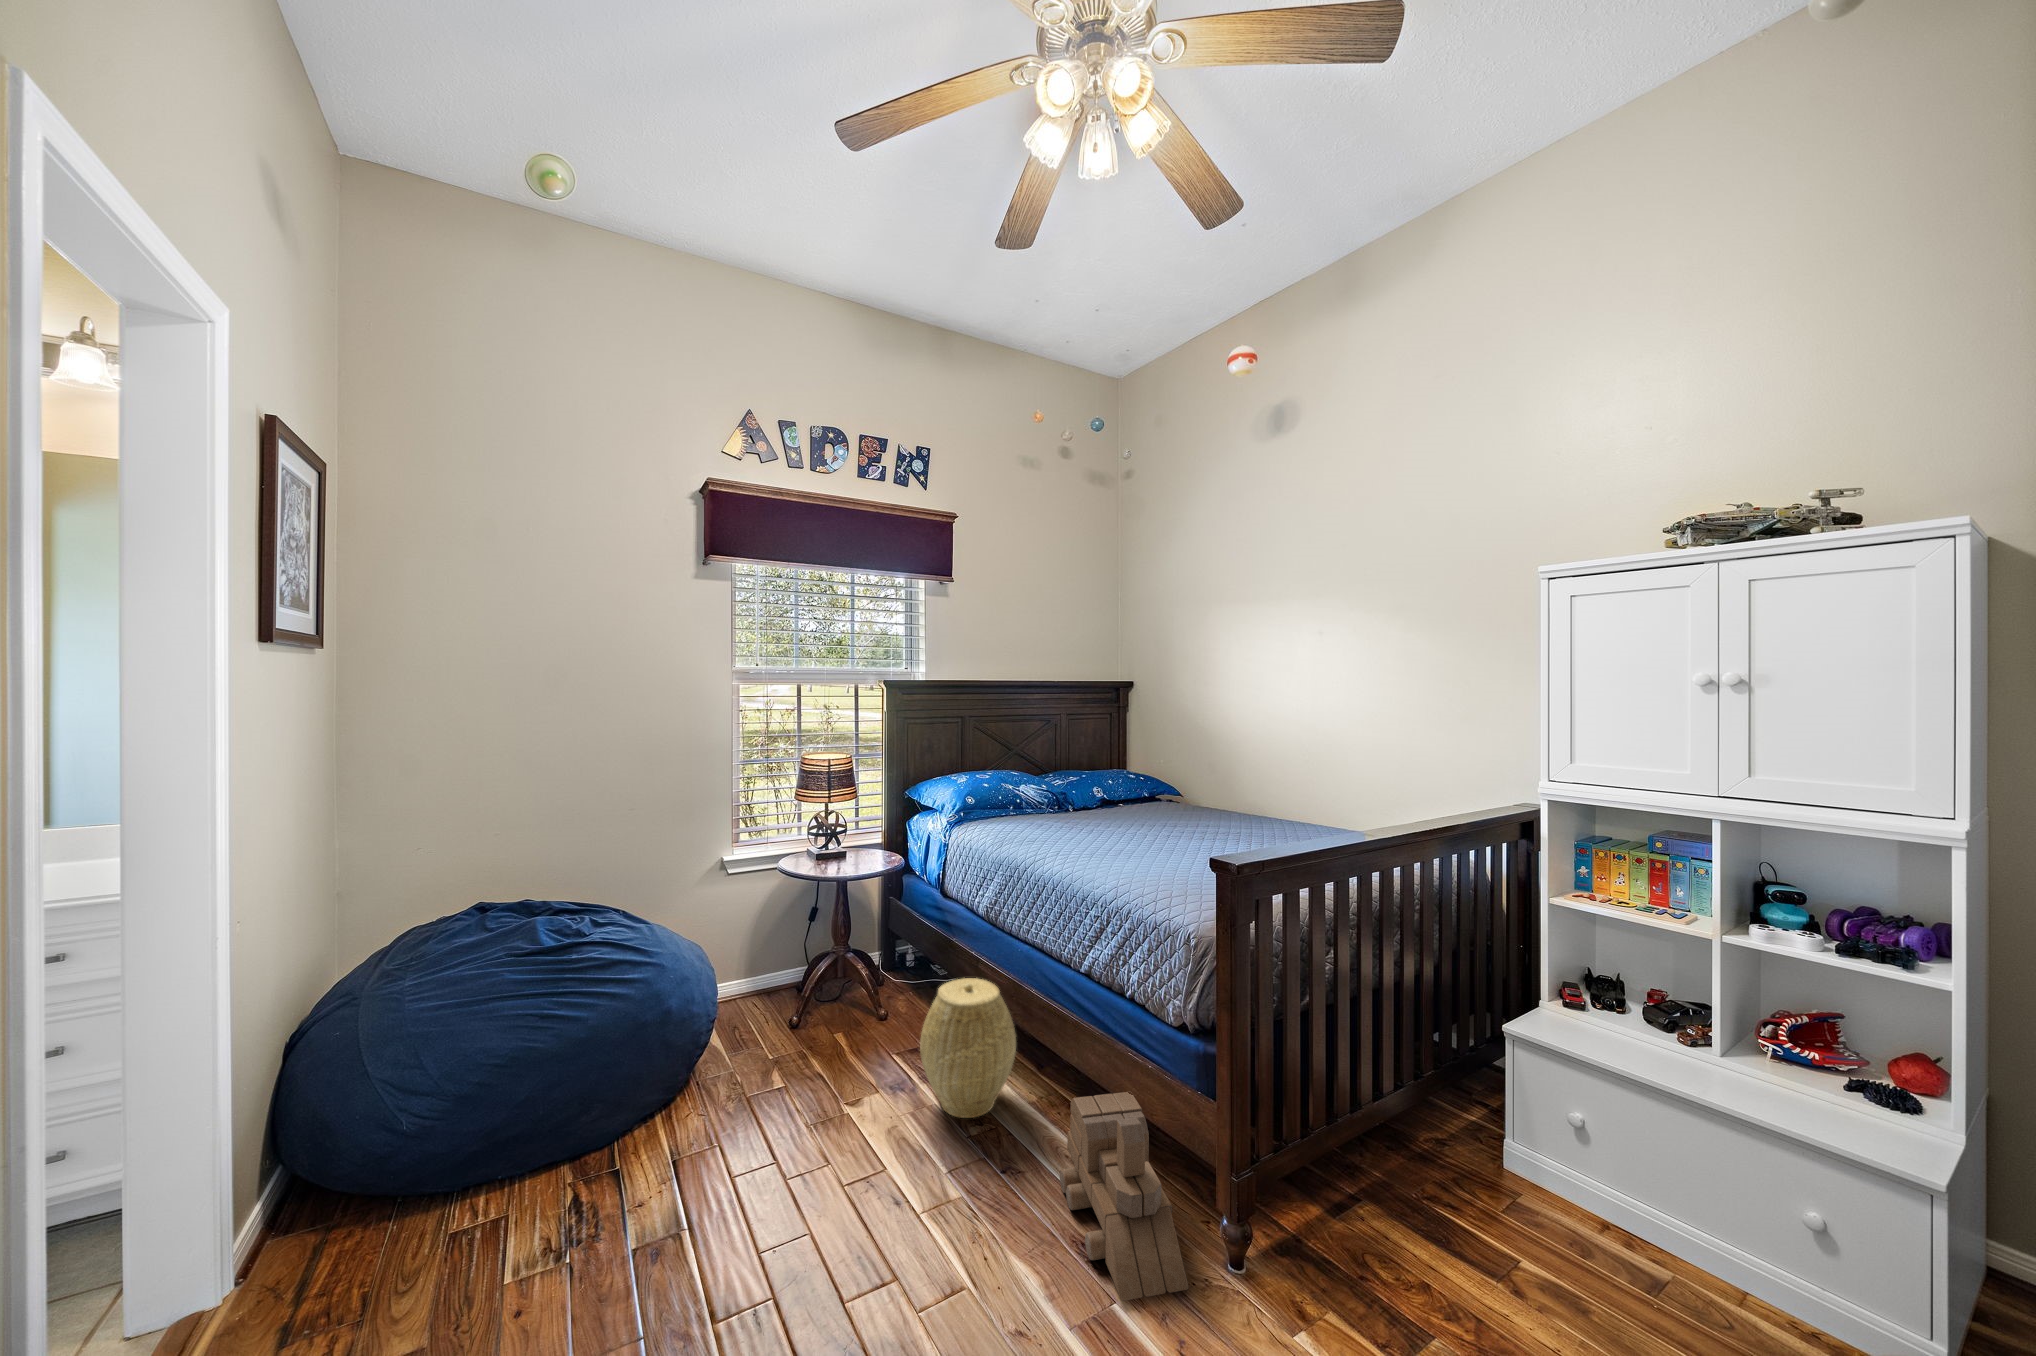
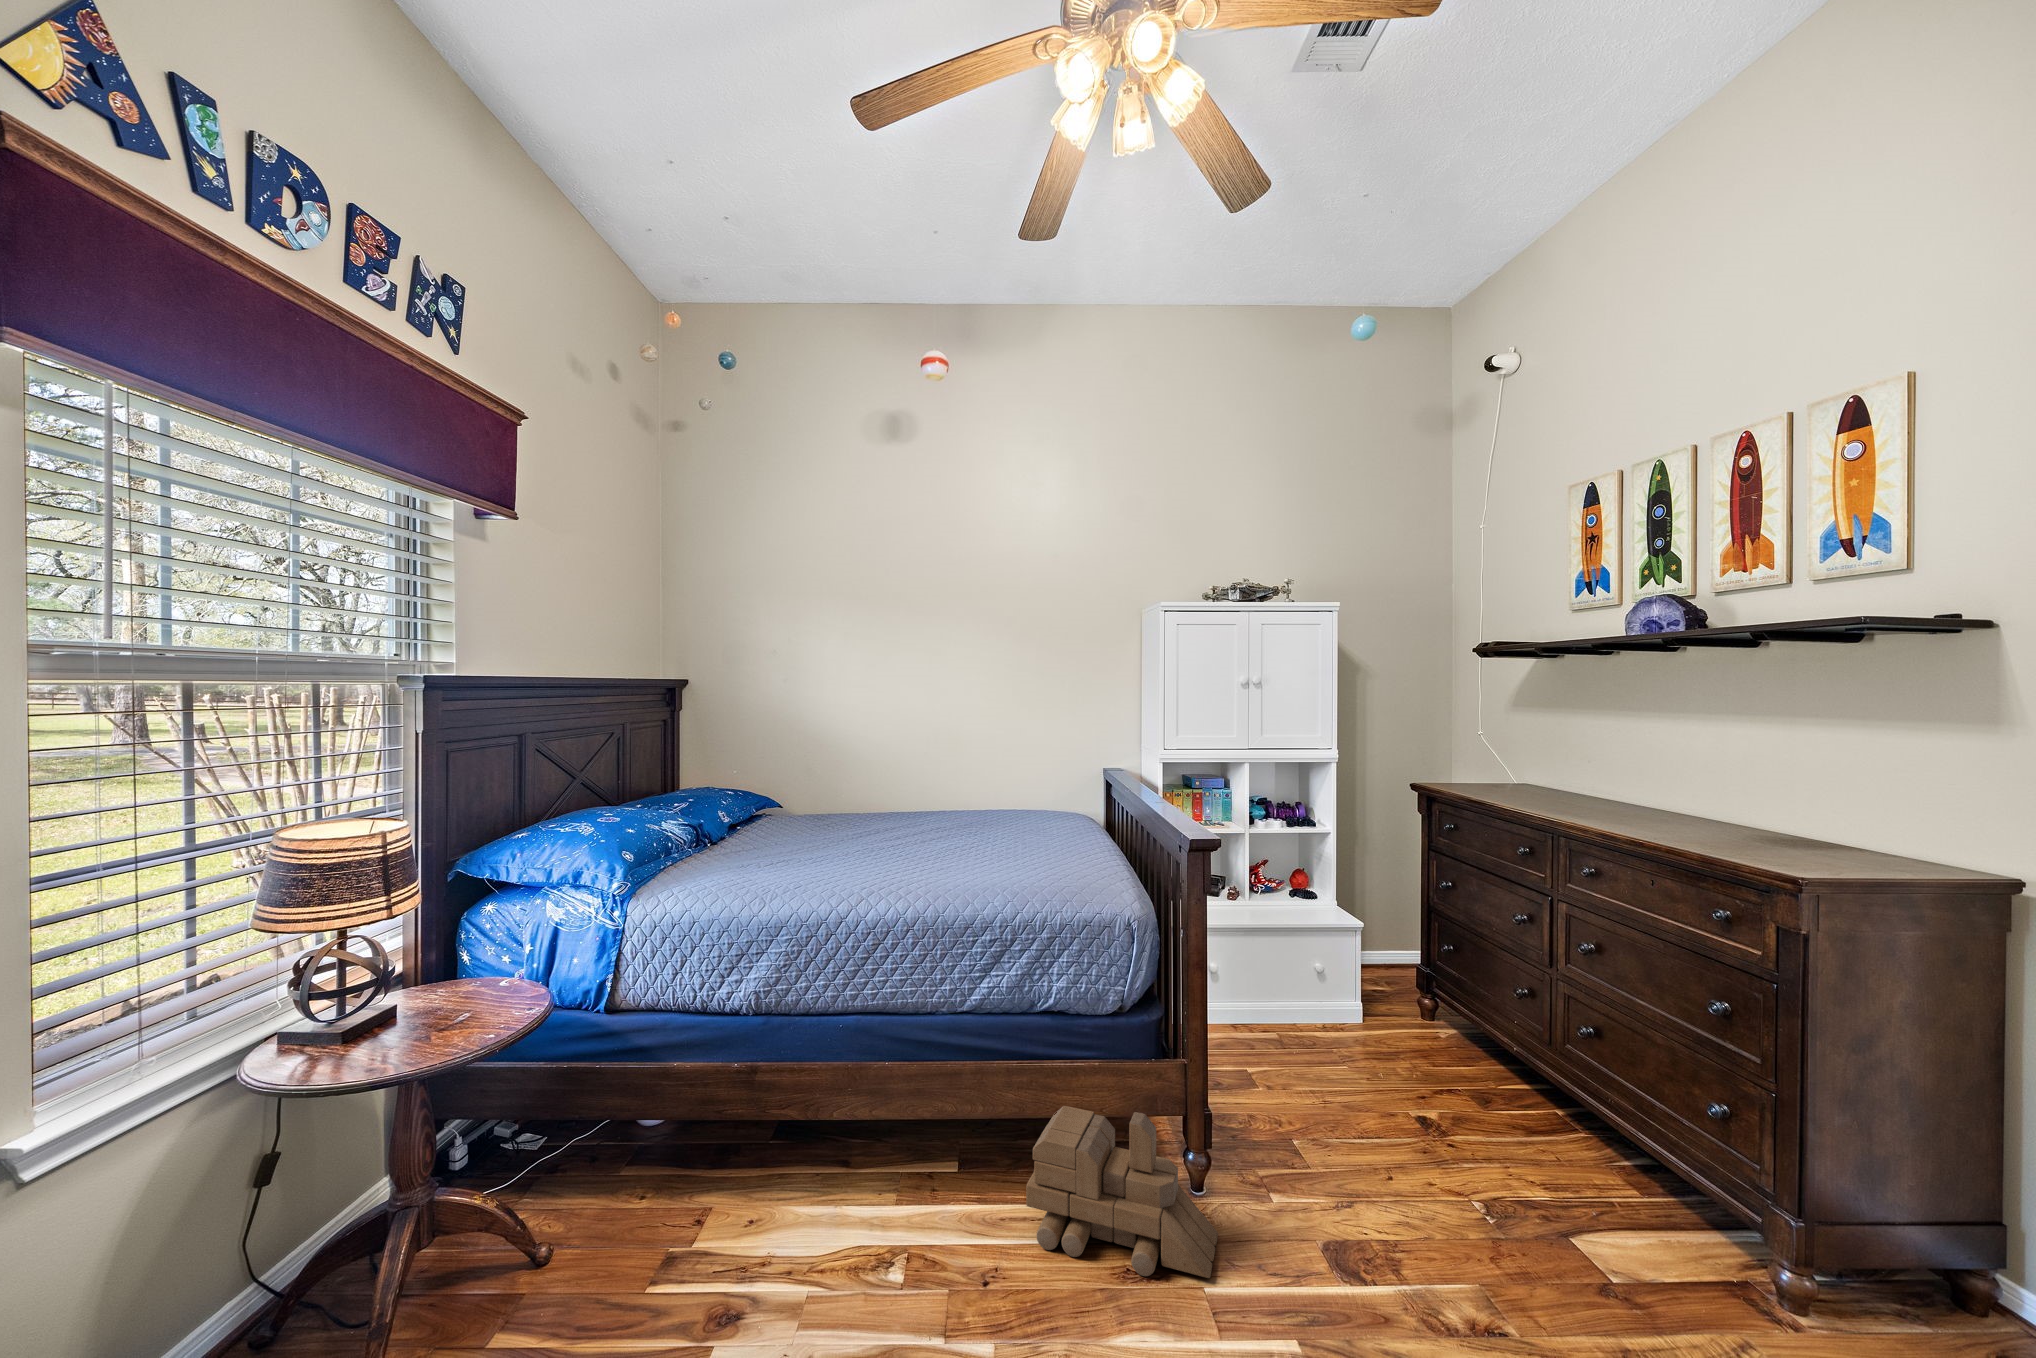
woven basket: present [920,978,1016,1118] -> none [766,1079,902,1282]

